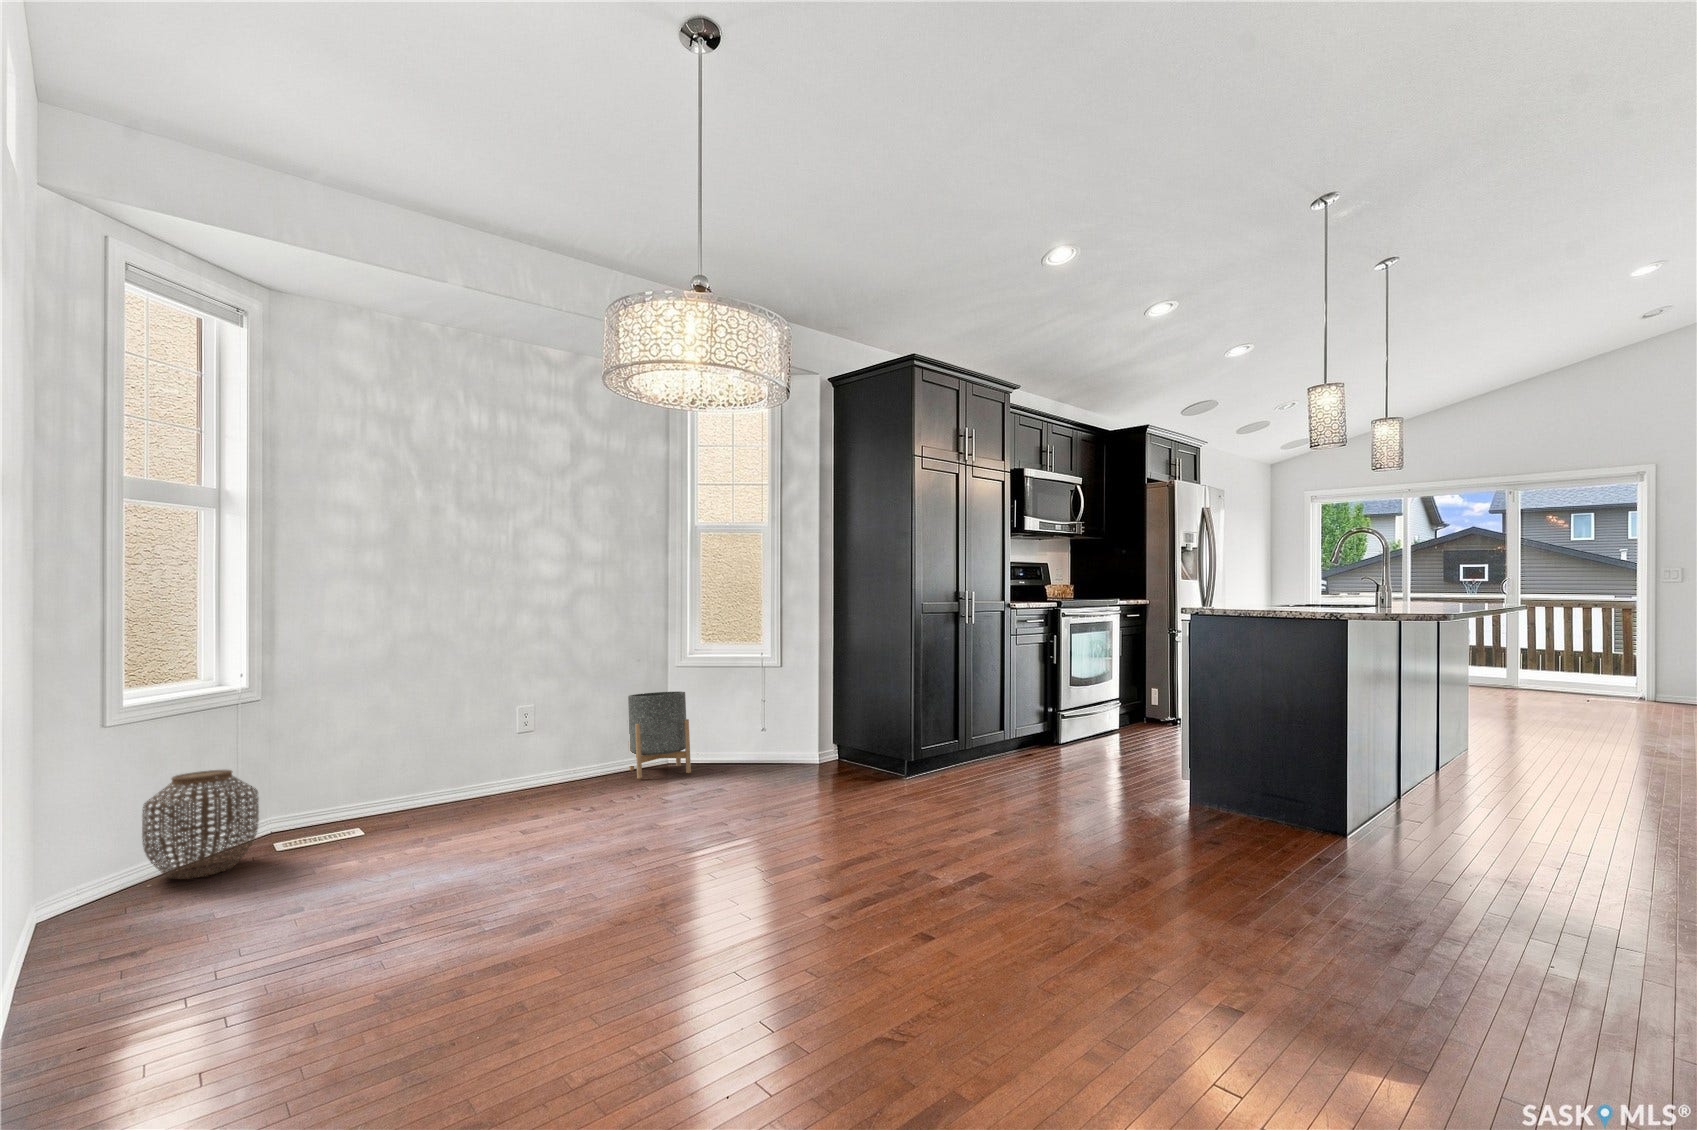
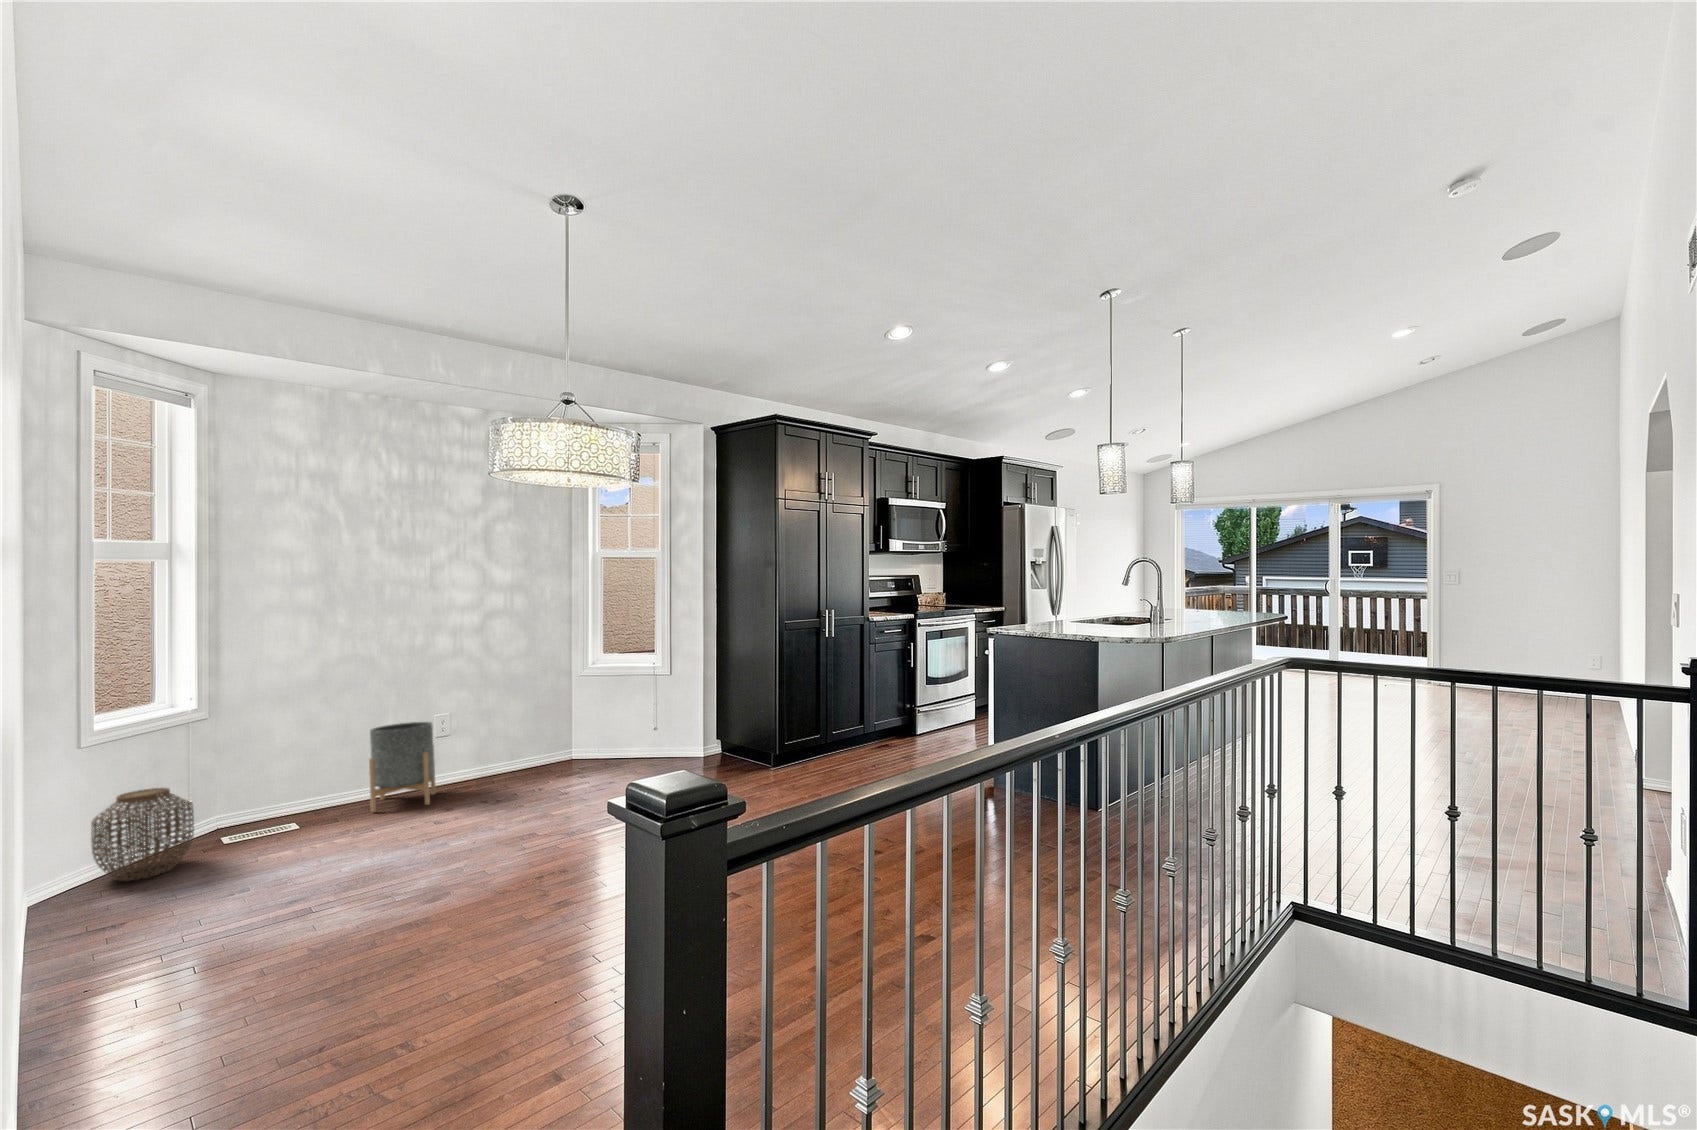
planter: present [628,691,691,779] -> present [369,722,436,812]

